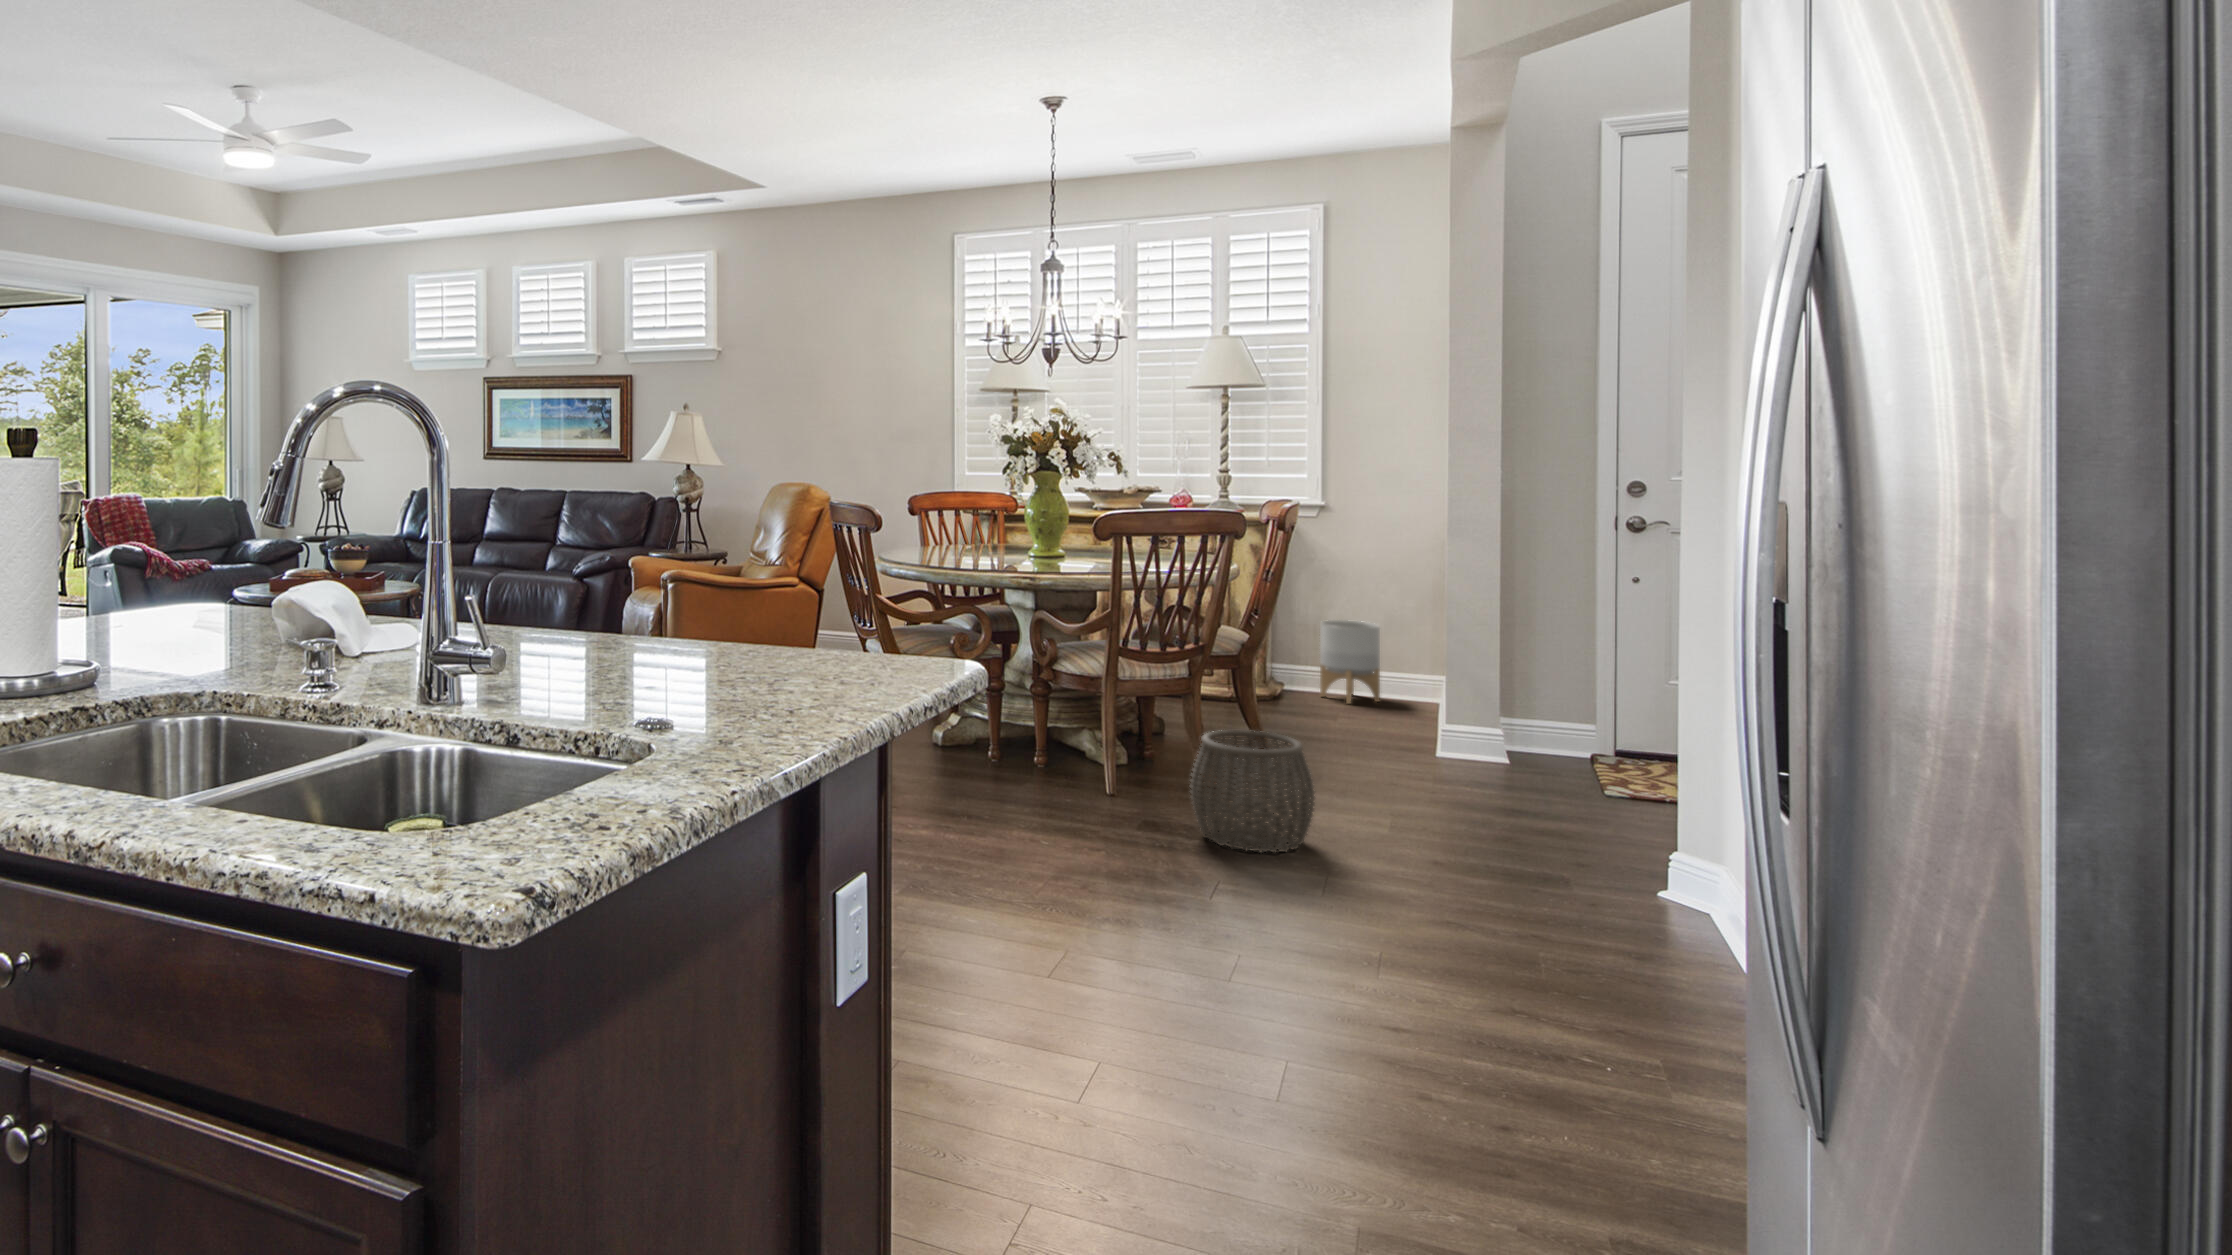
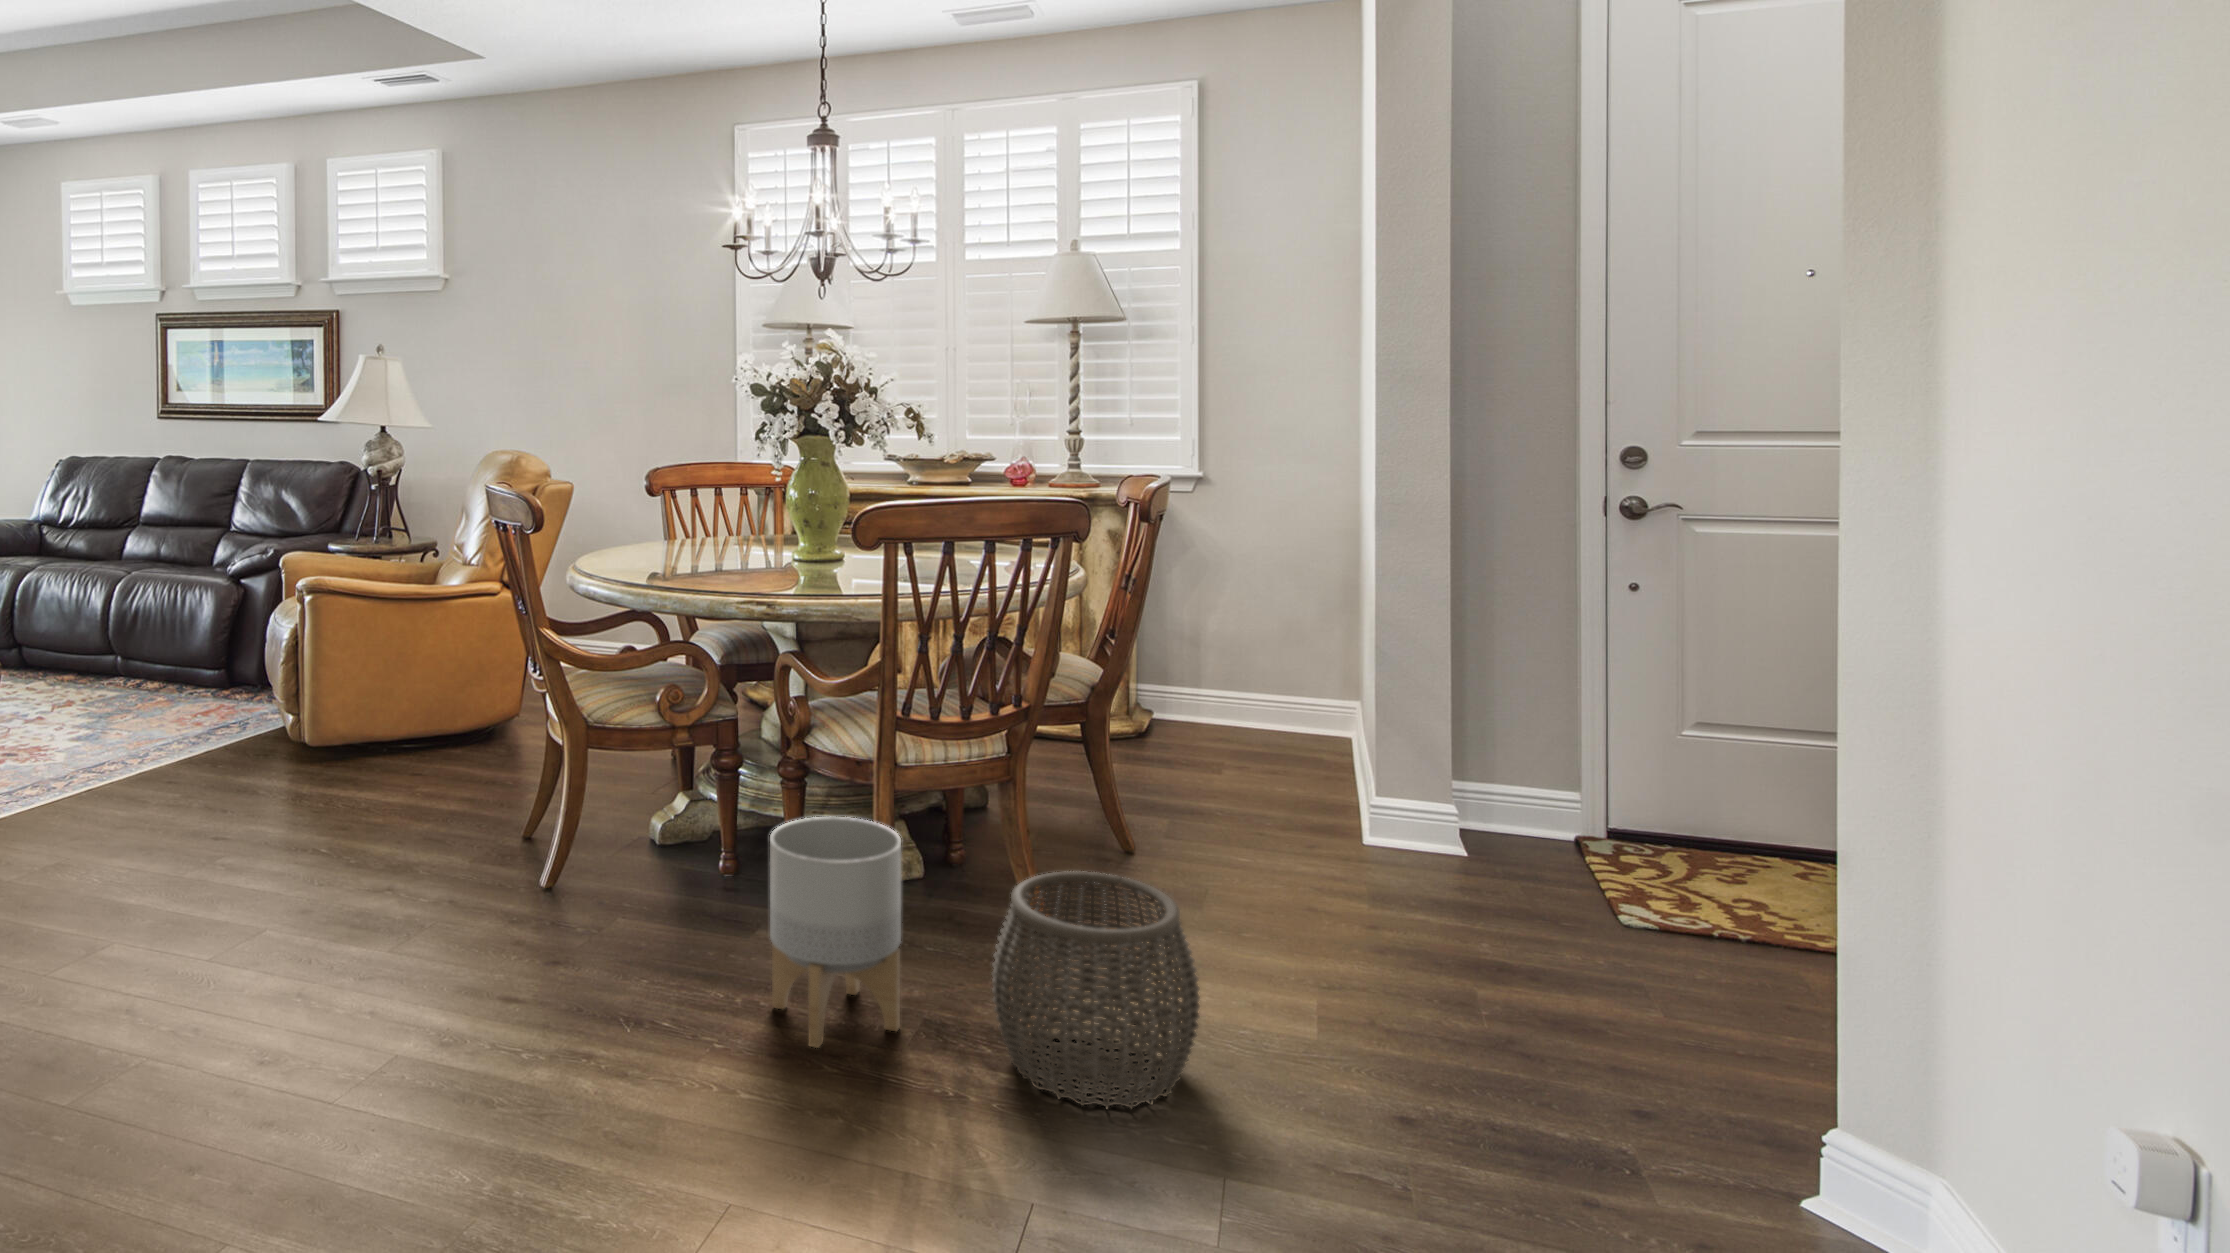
planter: present [1320,620,1380,704] -> present [770,817,901,1048]

